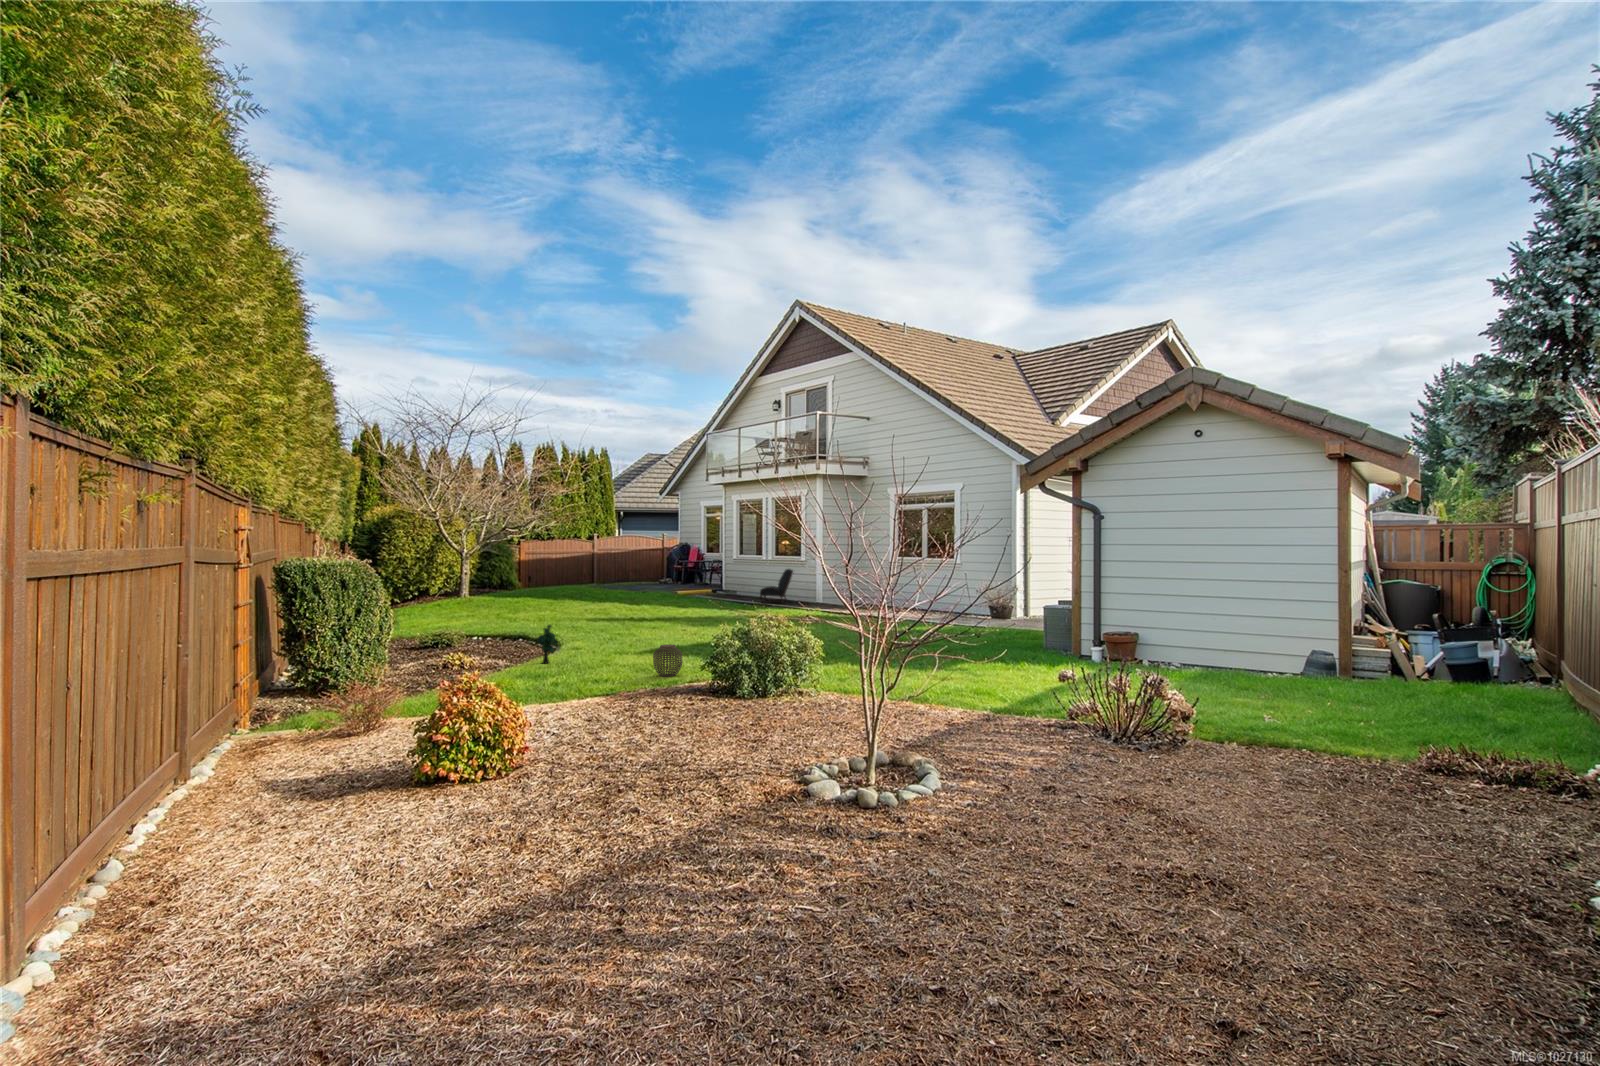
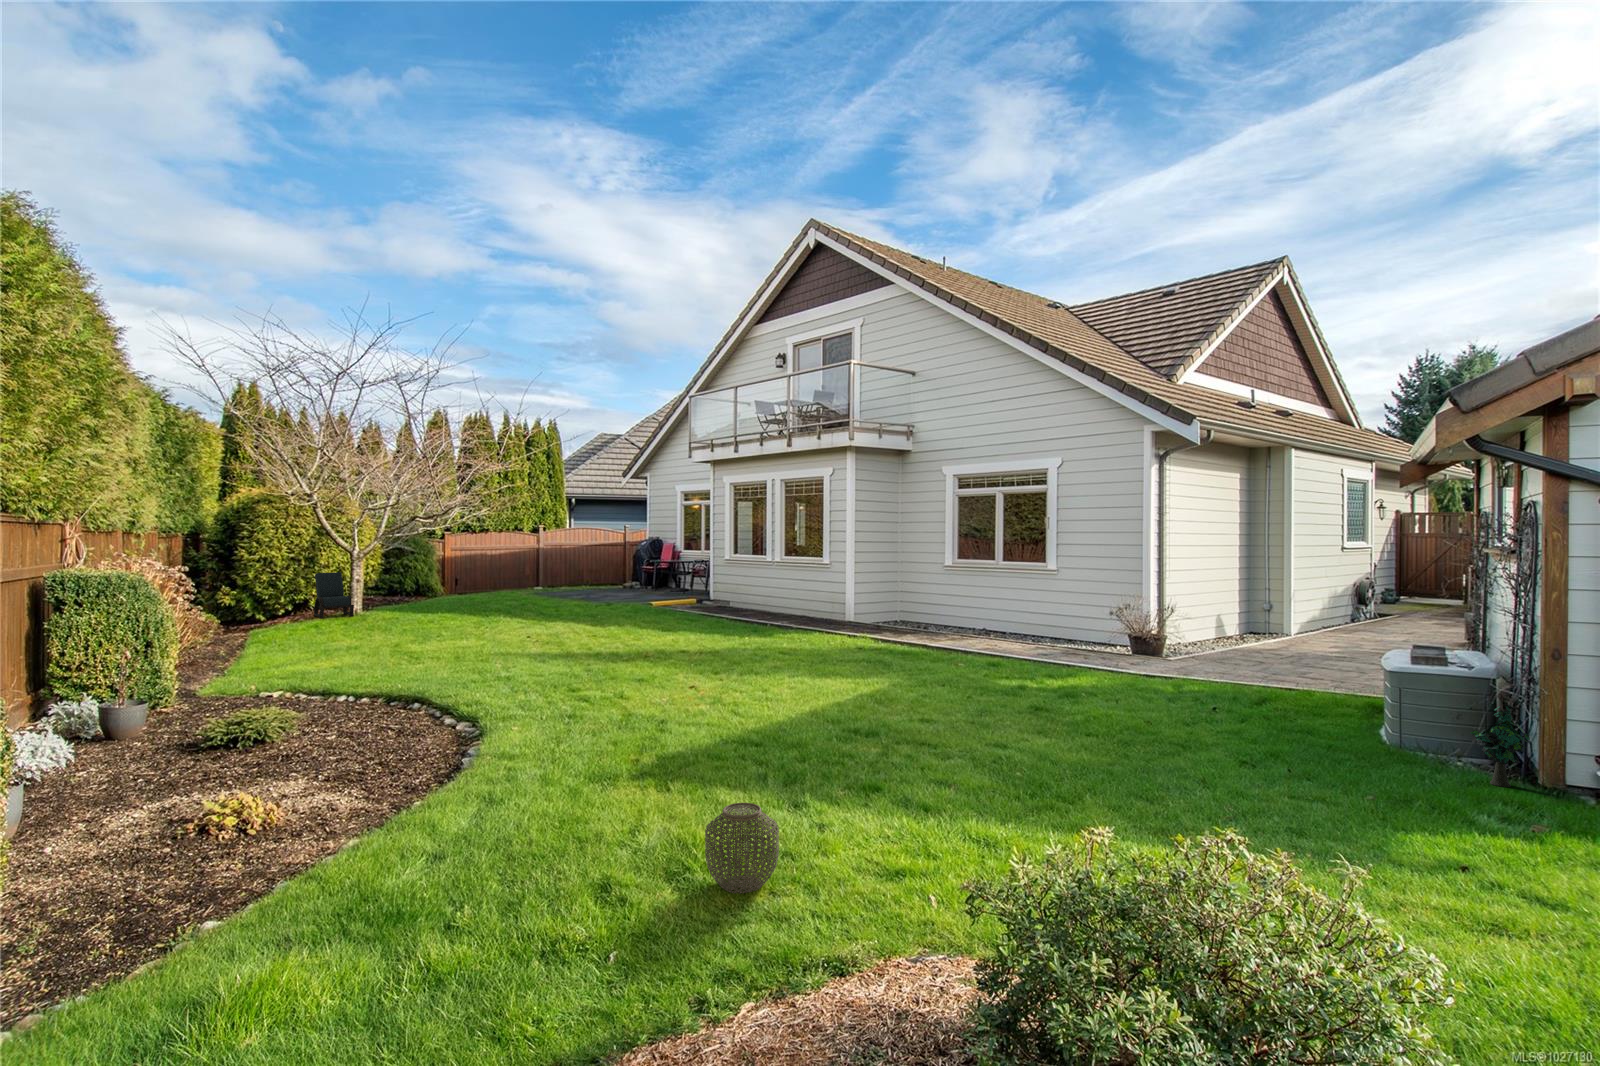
lounge chair: present [760,569,793,603] -> present [314,572,354,618]
decorative plant: present [537,625,557,664] -> present [1471,705,1530,787]

